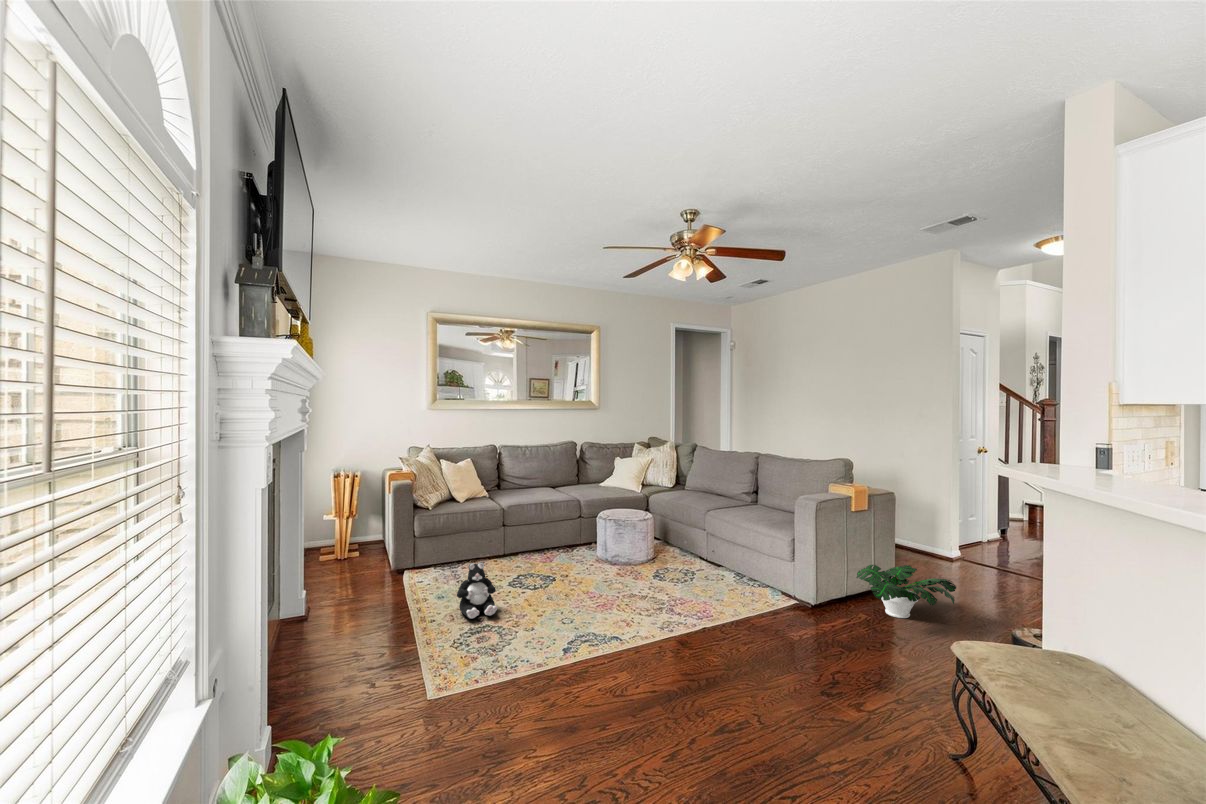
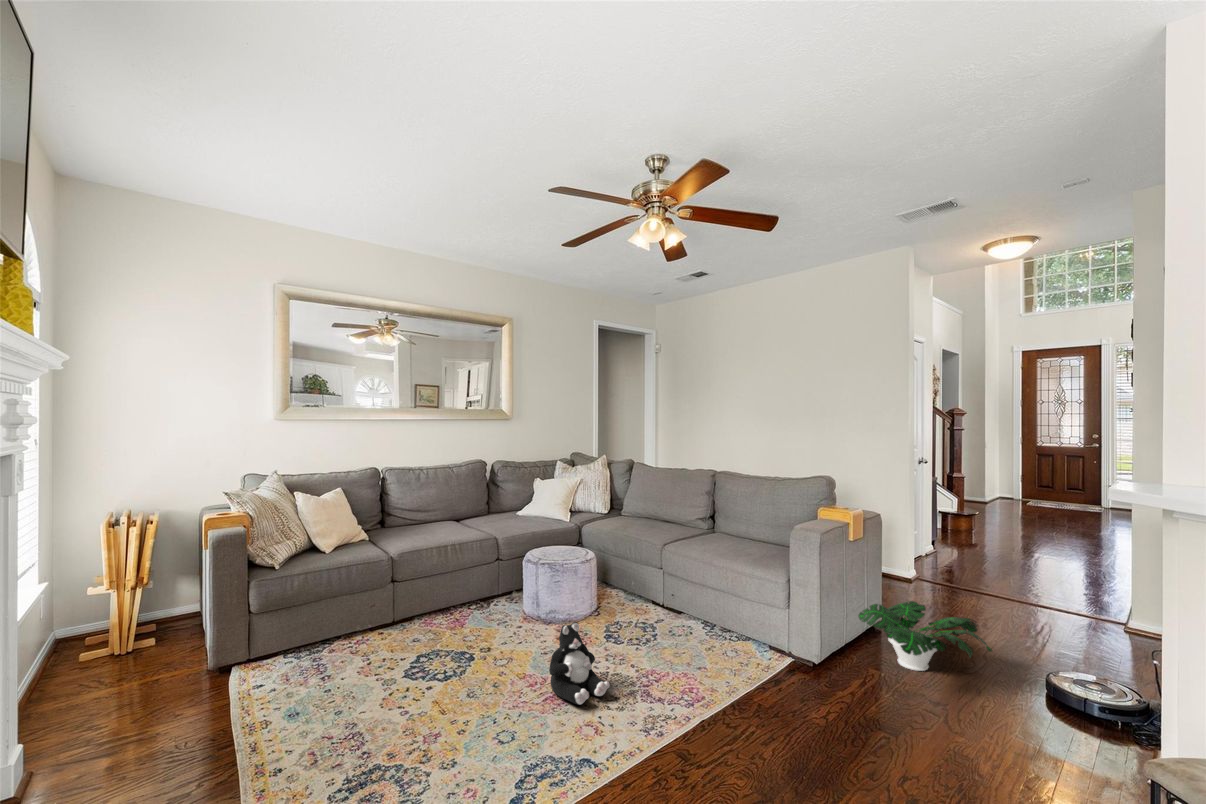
plush toy: present [457,562,498,619] -> present [549,622,610,705]

